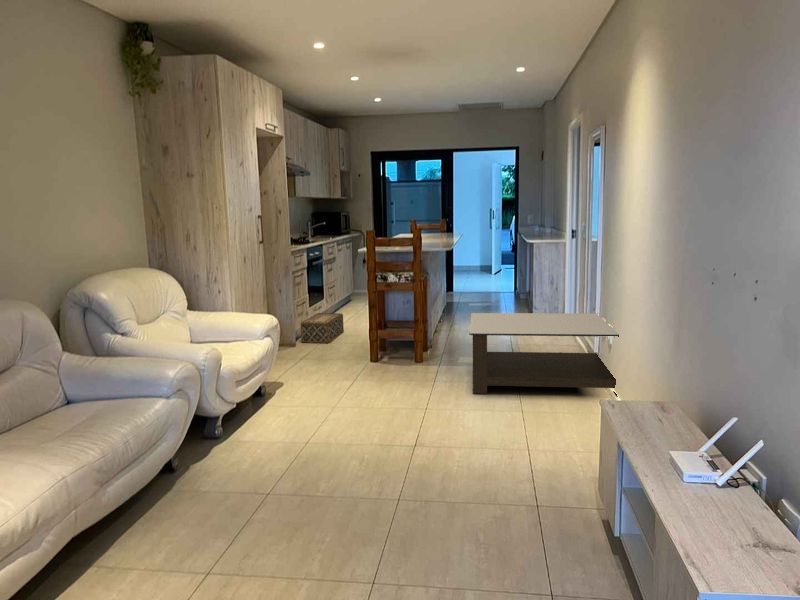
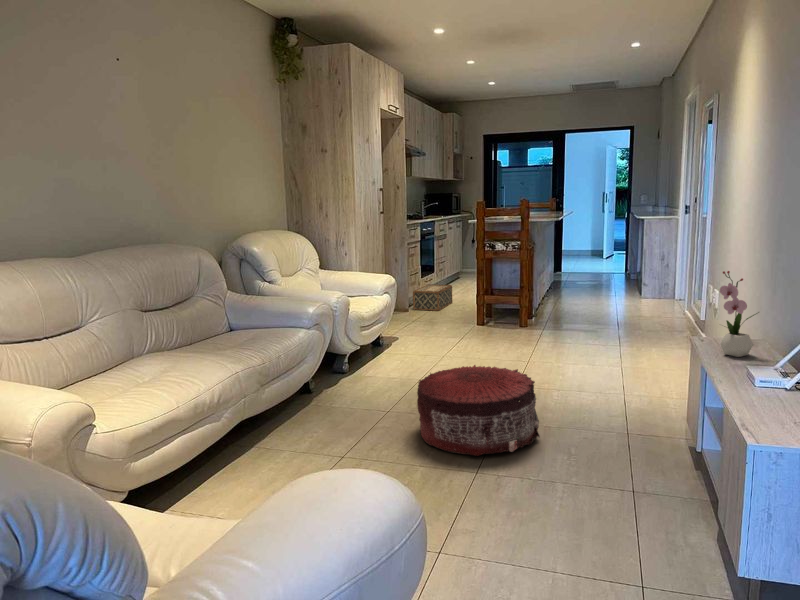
coffee table: present [469,313,619,397] -> none [573,281,745,361]
flower arrangement: none [634,336,676,432] -> present [720,271,759,357]
pouf: none [297,435,441,562] -> present [417,365,539,456]

